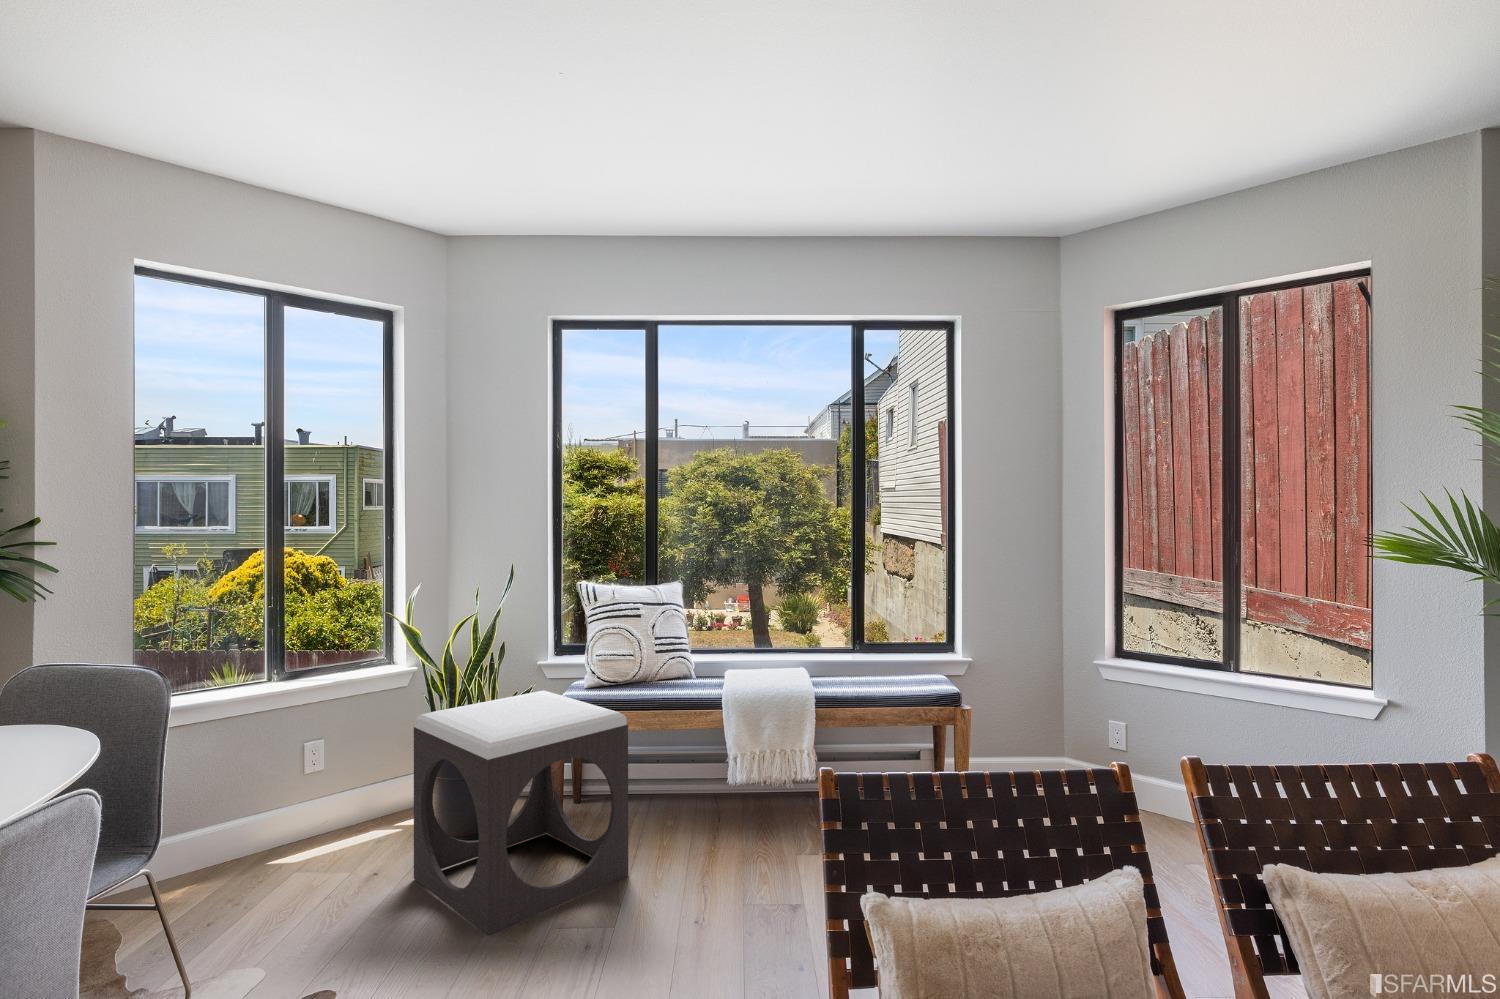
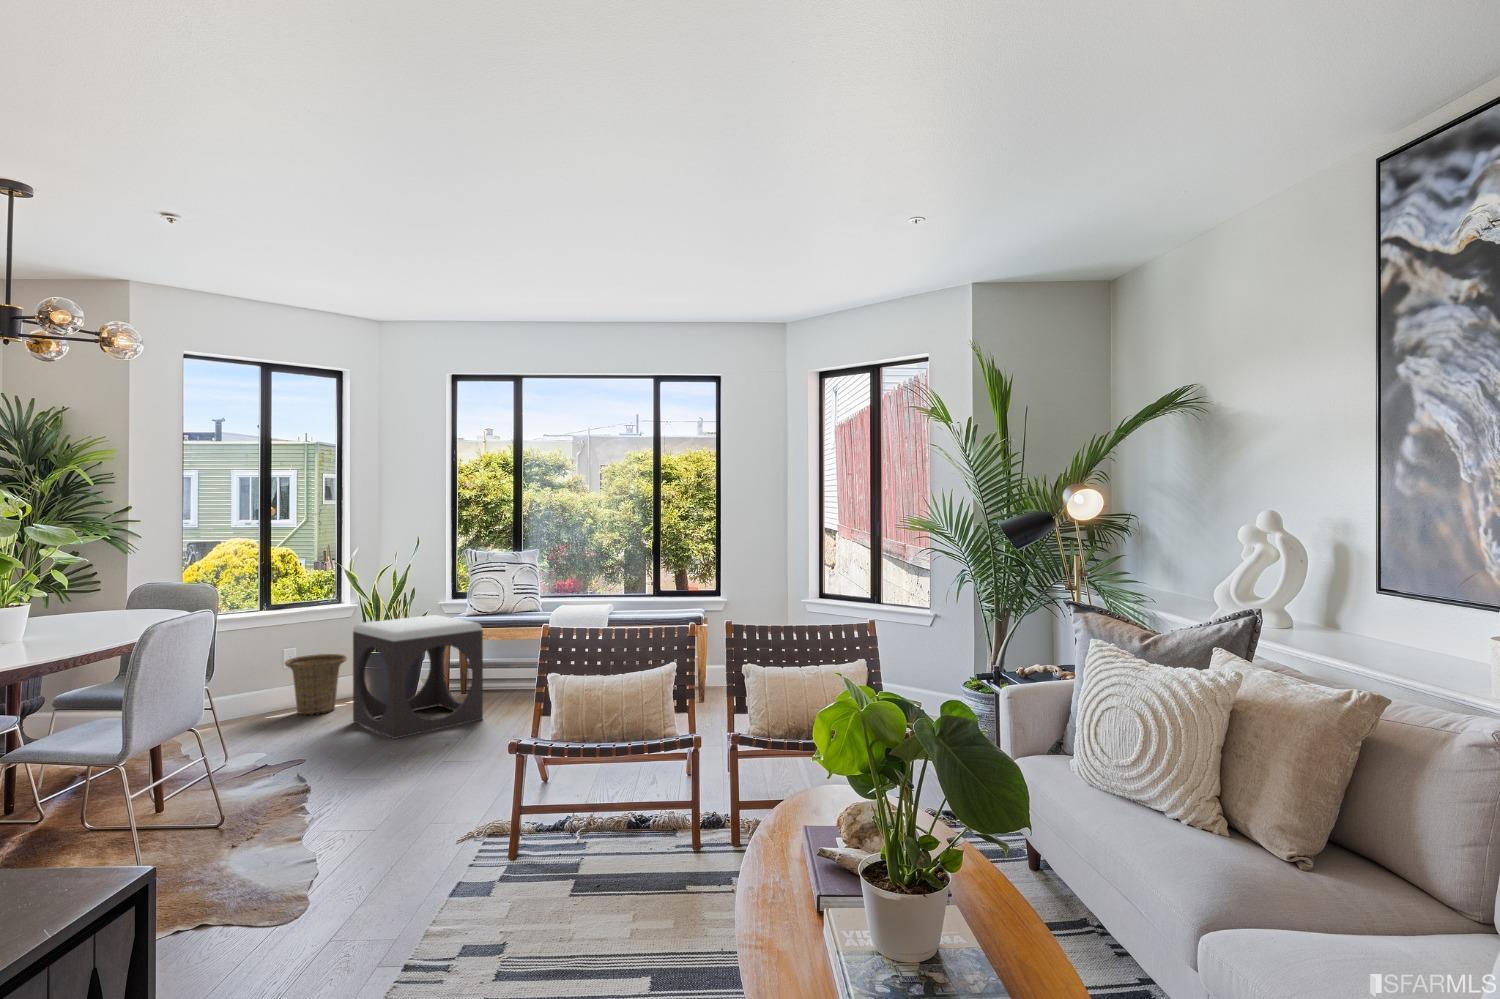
basket: none [304,749,402,857] -> present [285,654,347,715]

